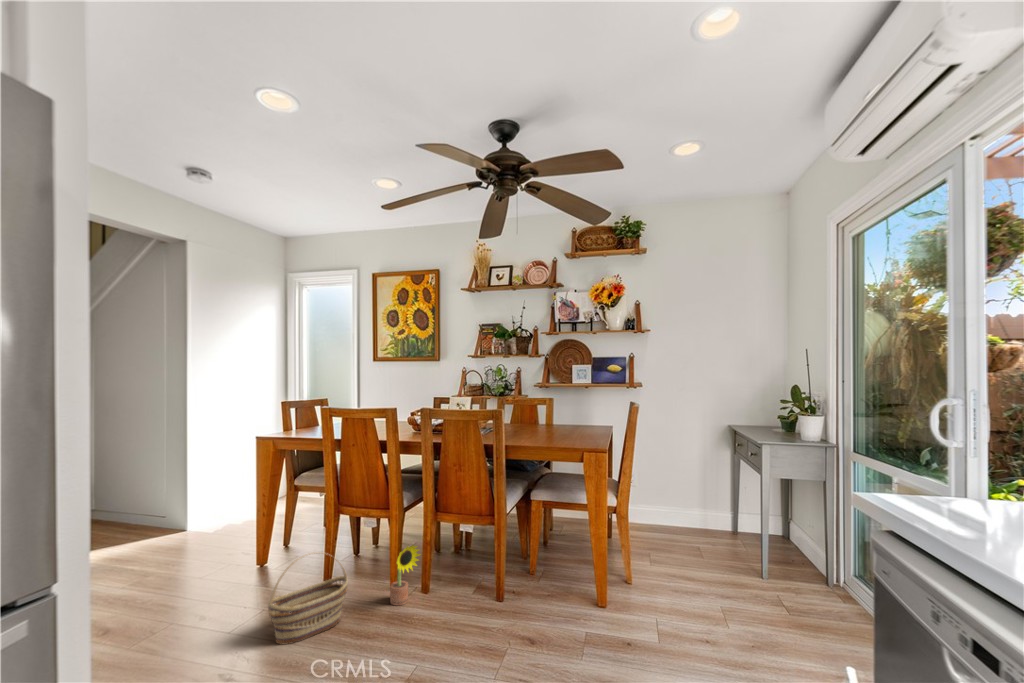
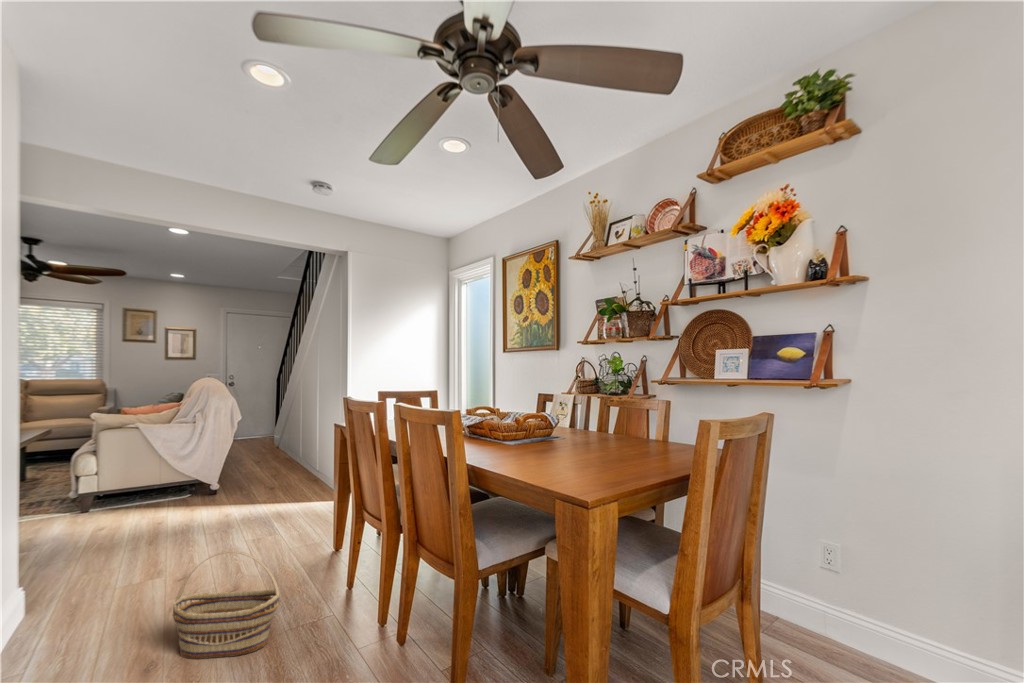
decorative plant: present [390,545,420,605] -> none [320,575,364,656]

